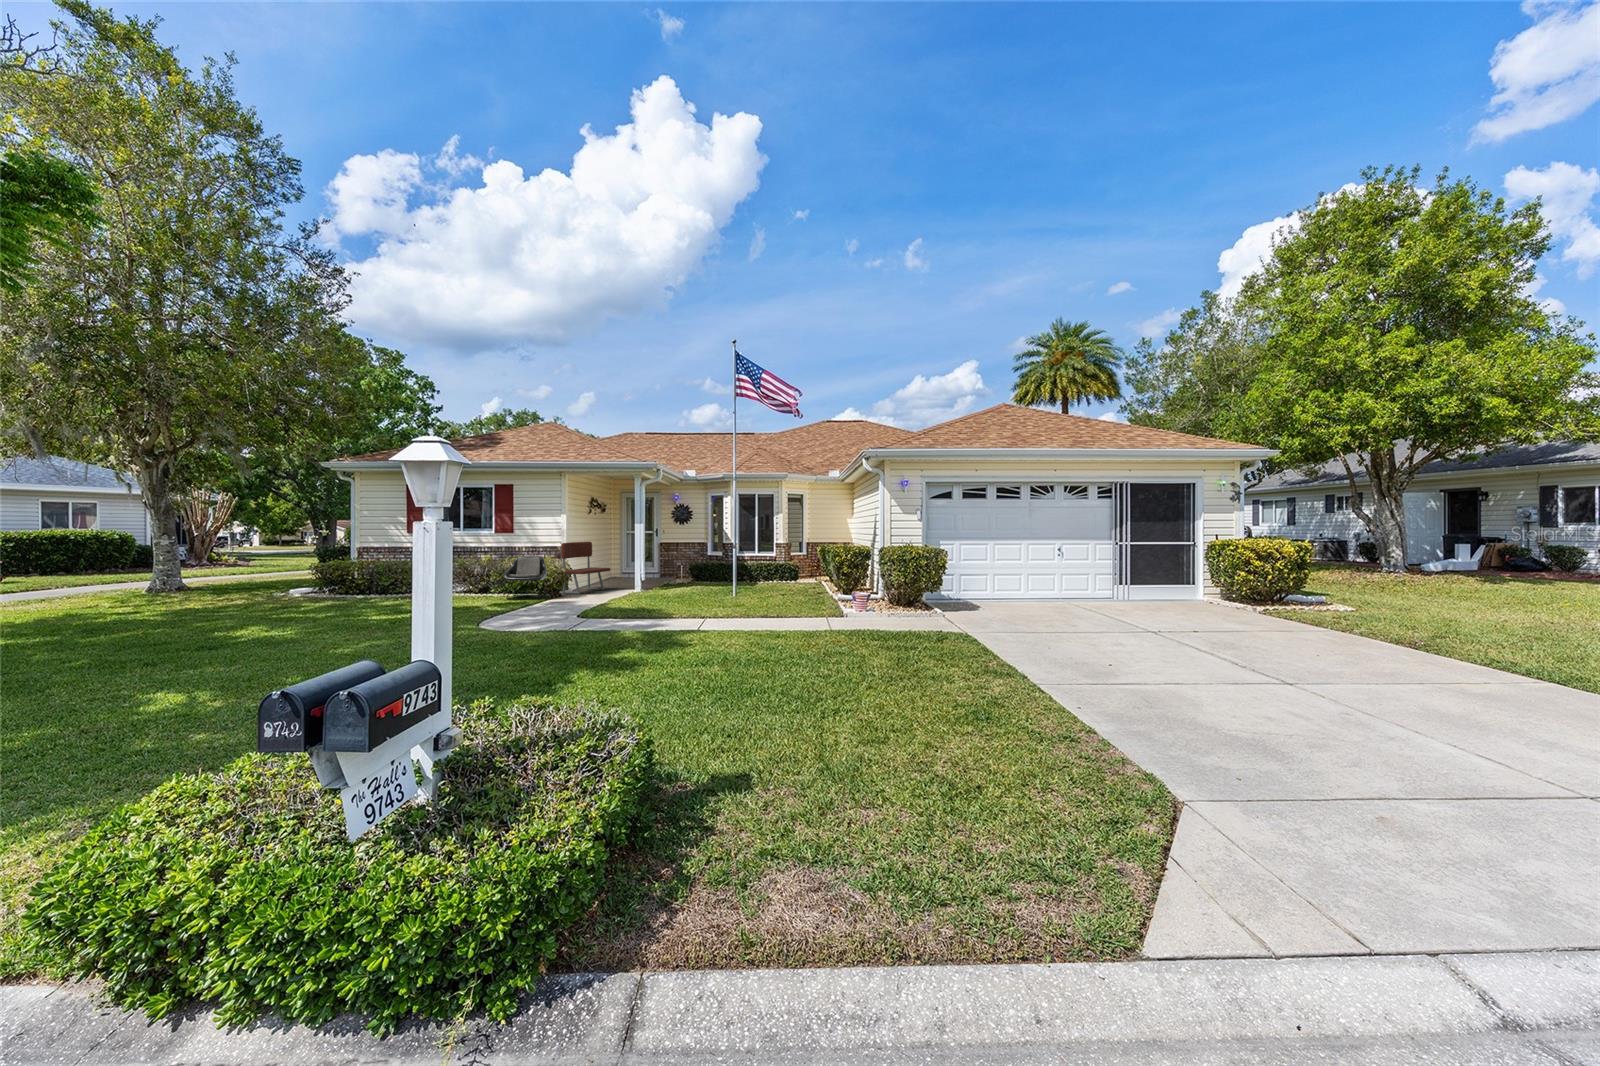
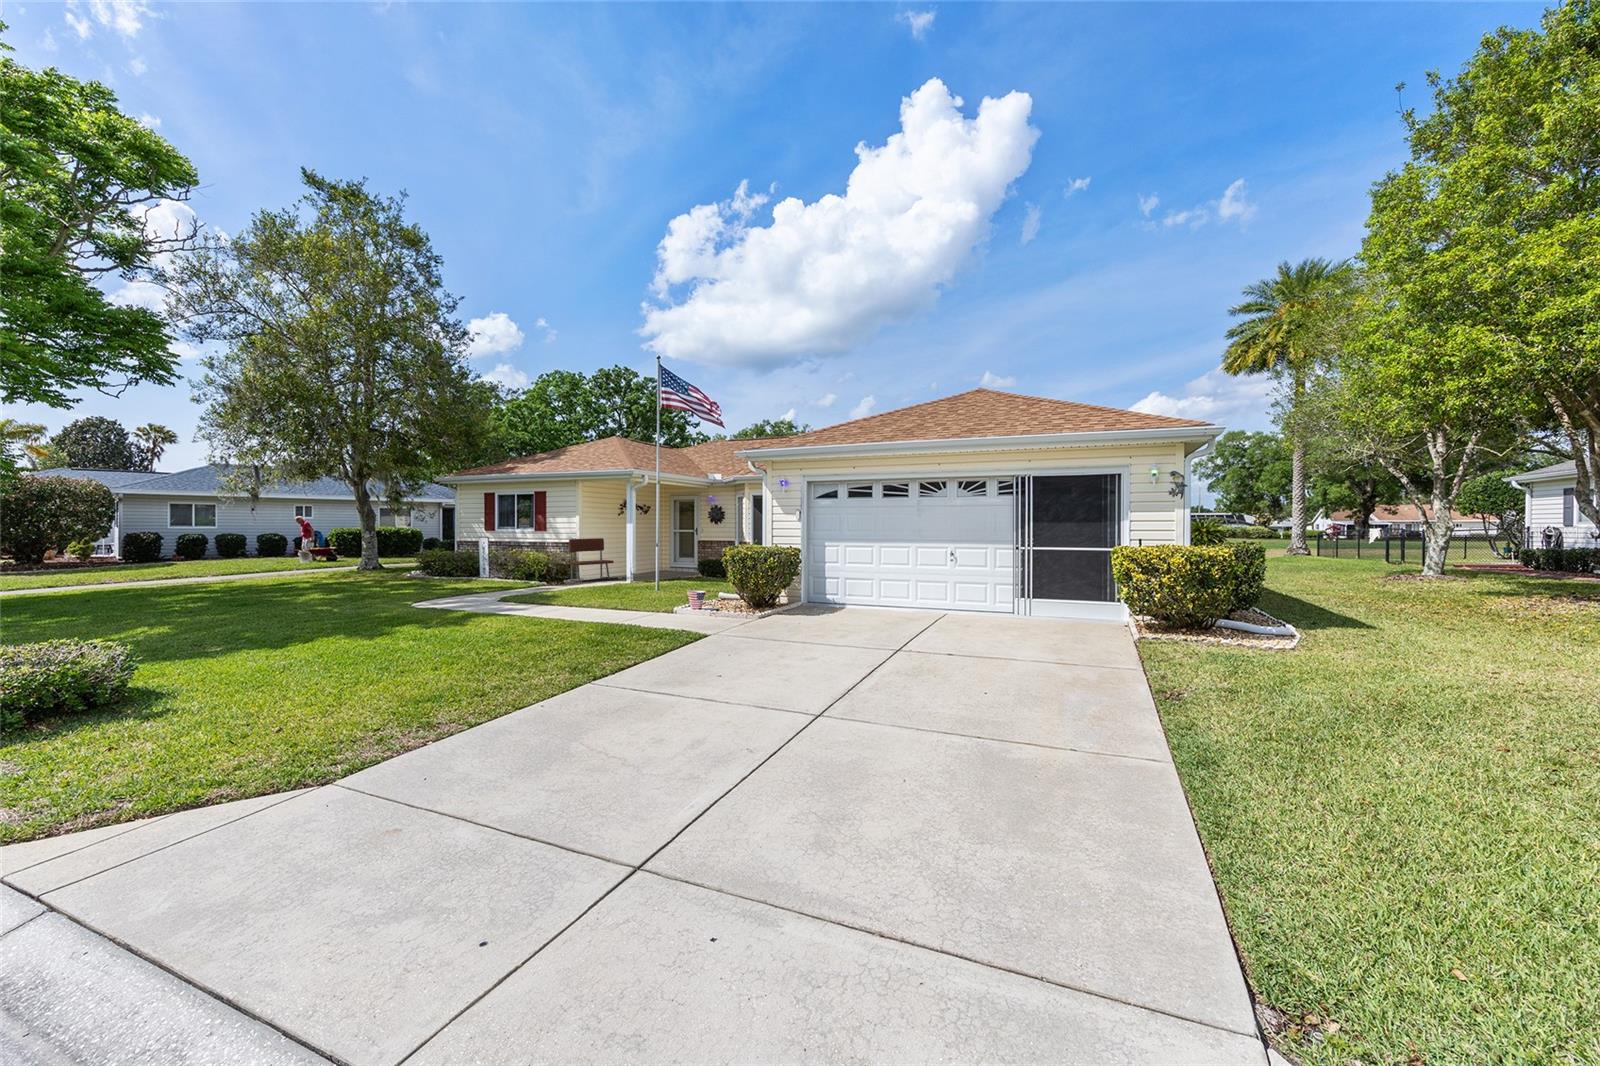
lounge chair: present [504,555,547,599] -> none [517,549,557,584]

